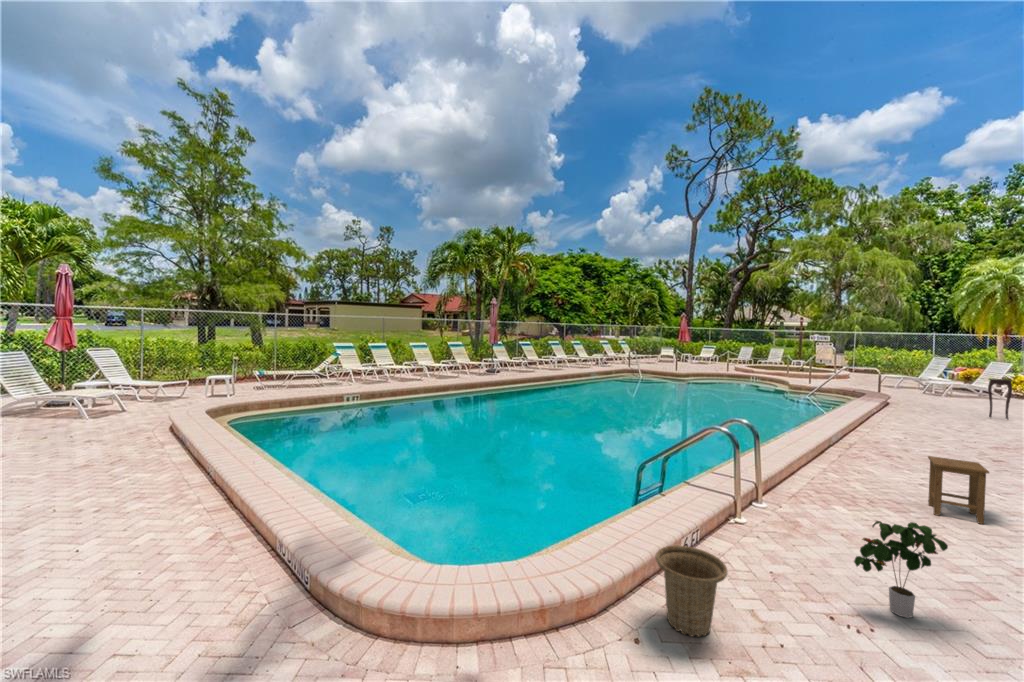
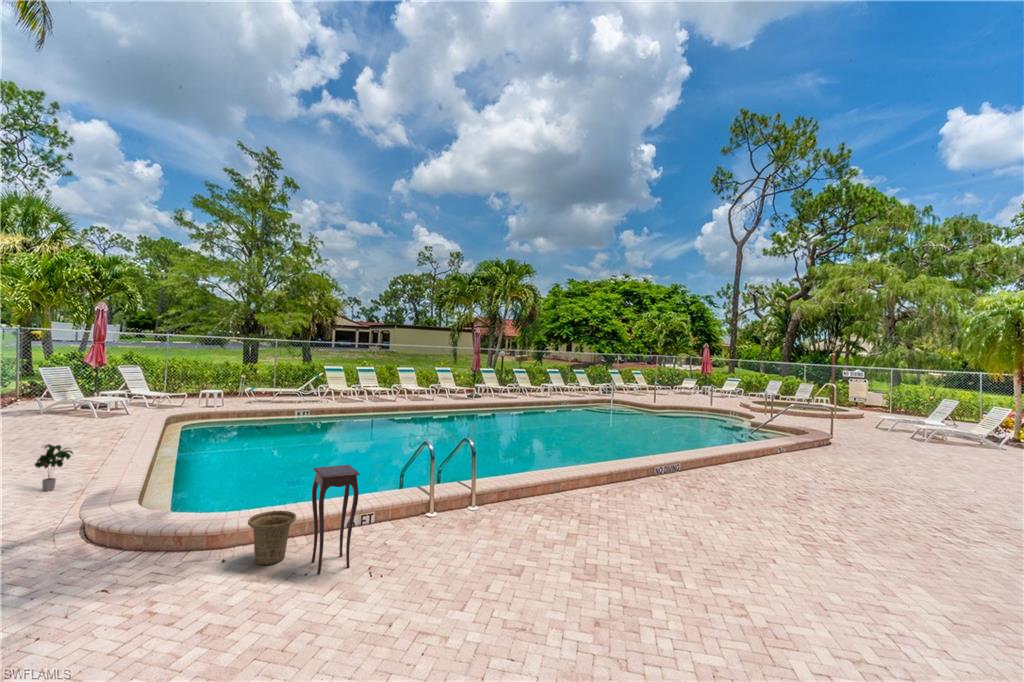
side table: present [988,378,1012,420] -> present [311,465,360,574]
stool: present [928,456,989,524] -> none [611,480,657,539]
potted plant: present [854,521,948,618] -> present [35,444,73,491]

